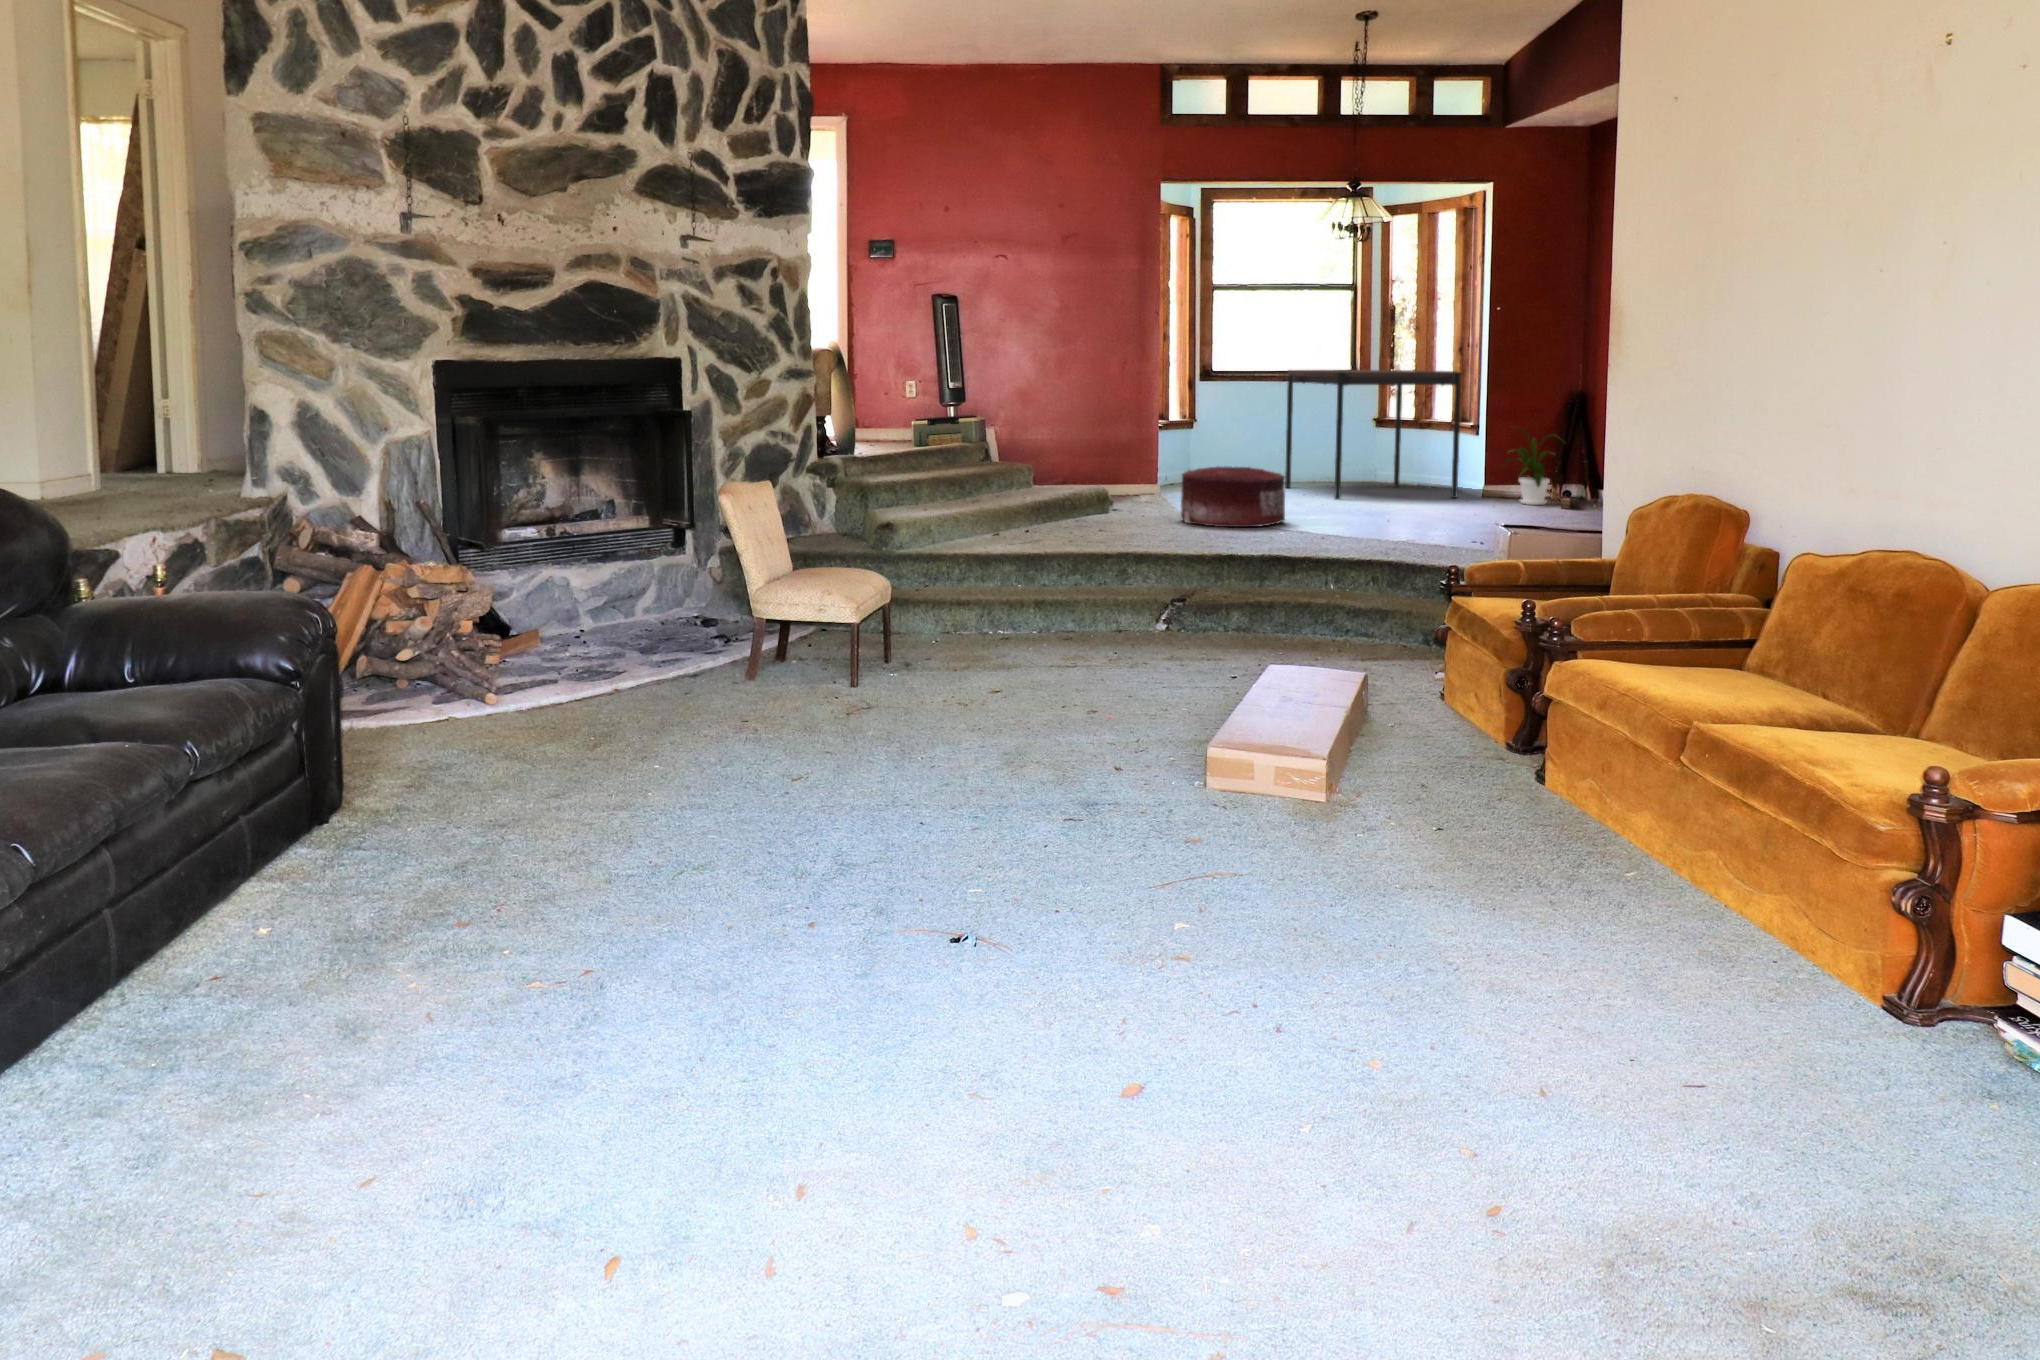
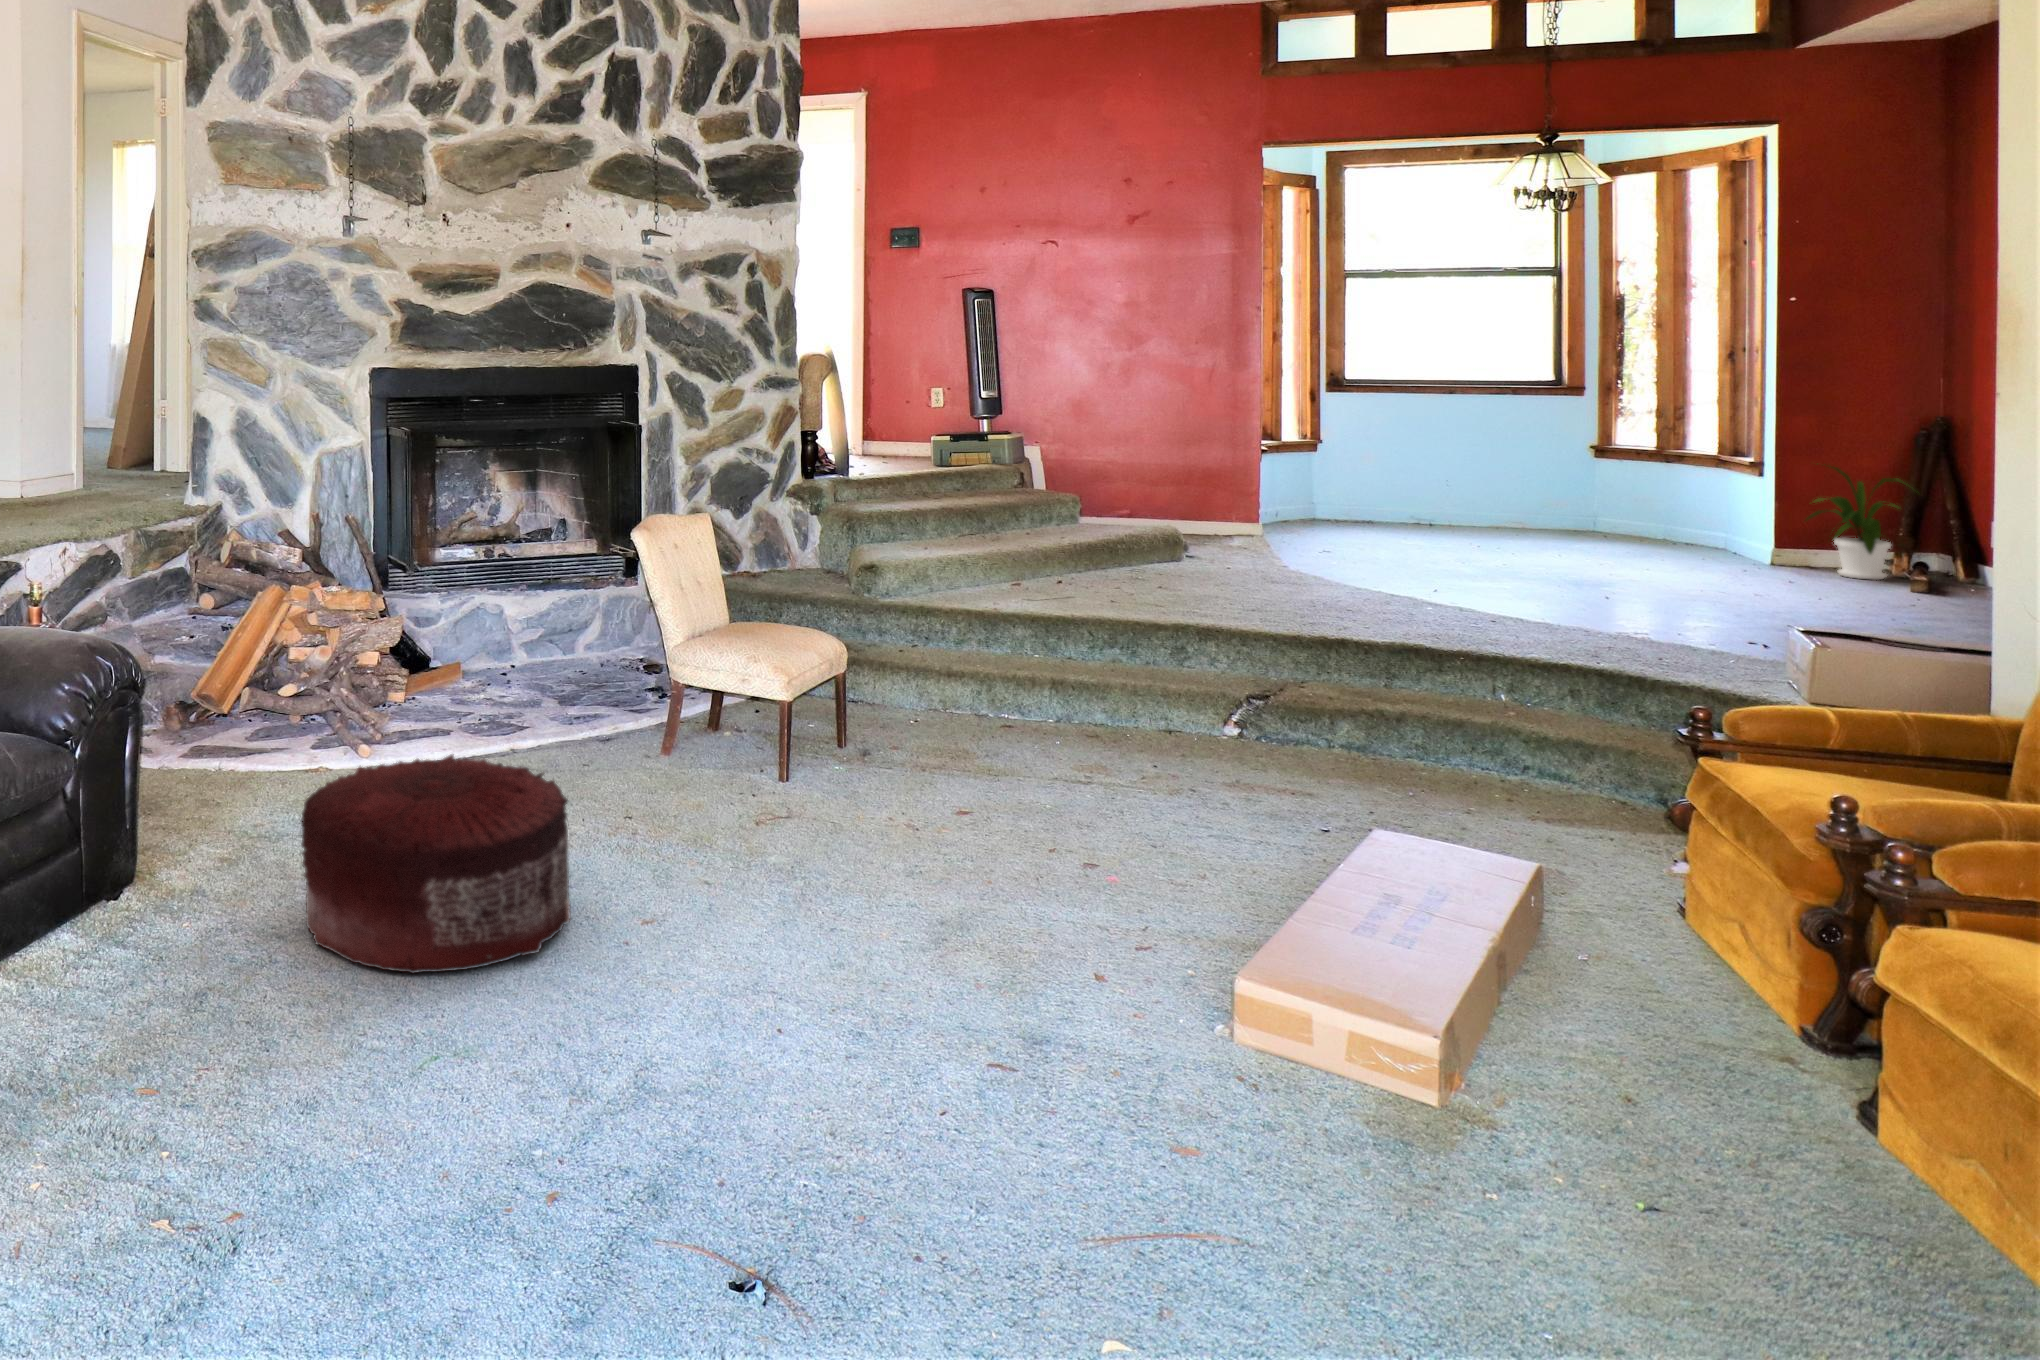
dining table: present [1285,370,1462,500] -> none [1452,380,1731,561]
pouf: present [1181,466,1285,527] -> present [301,754,570,973]

